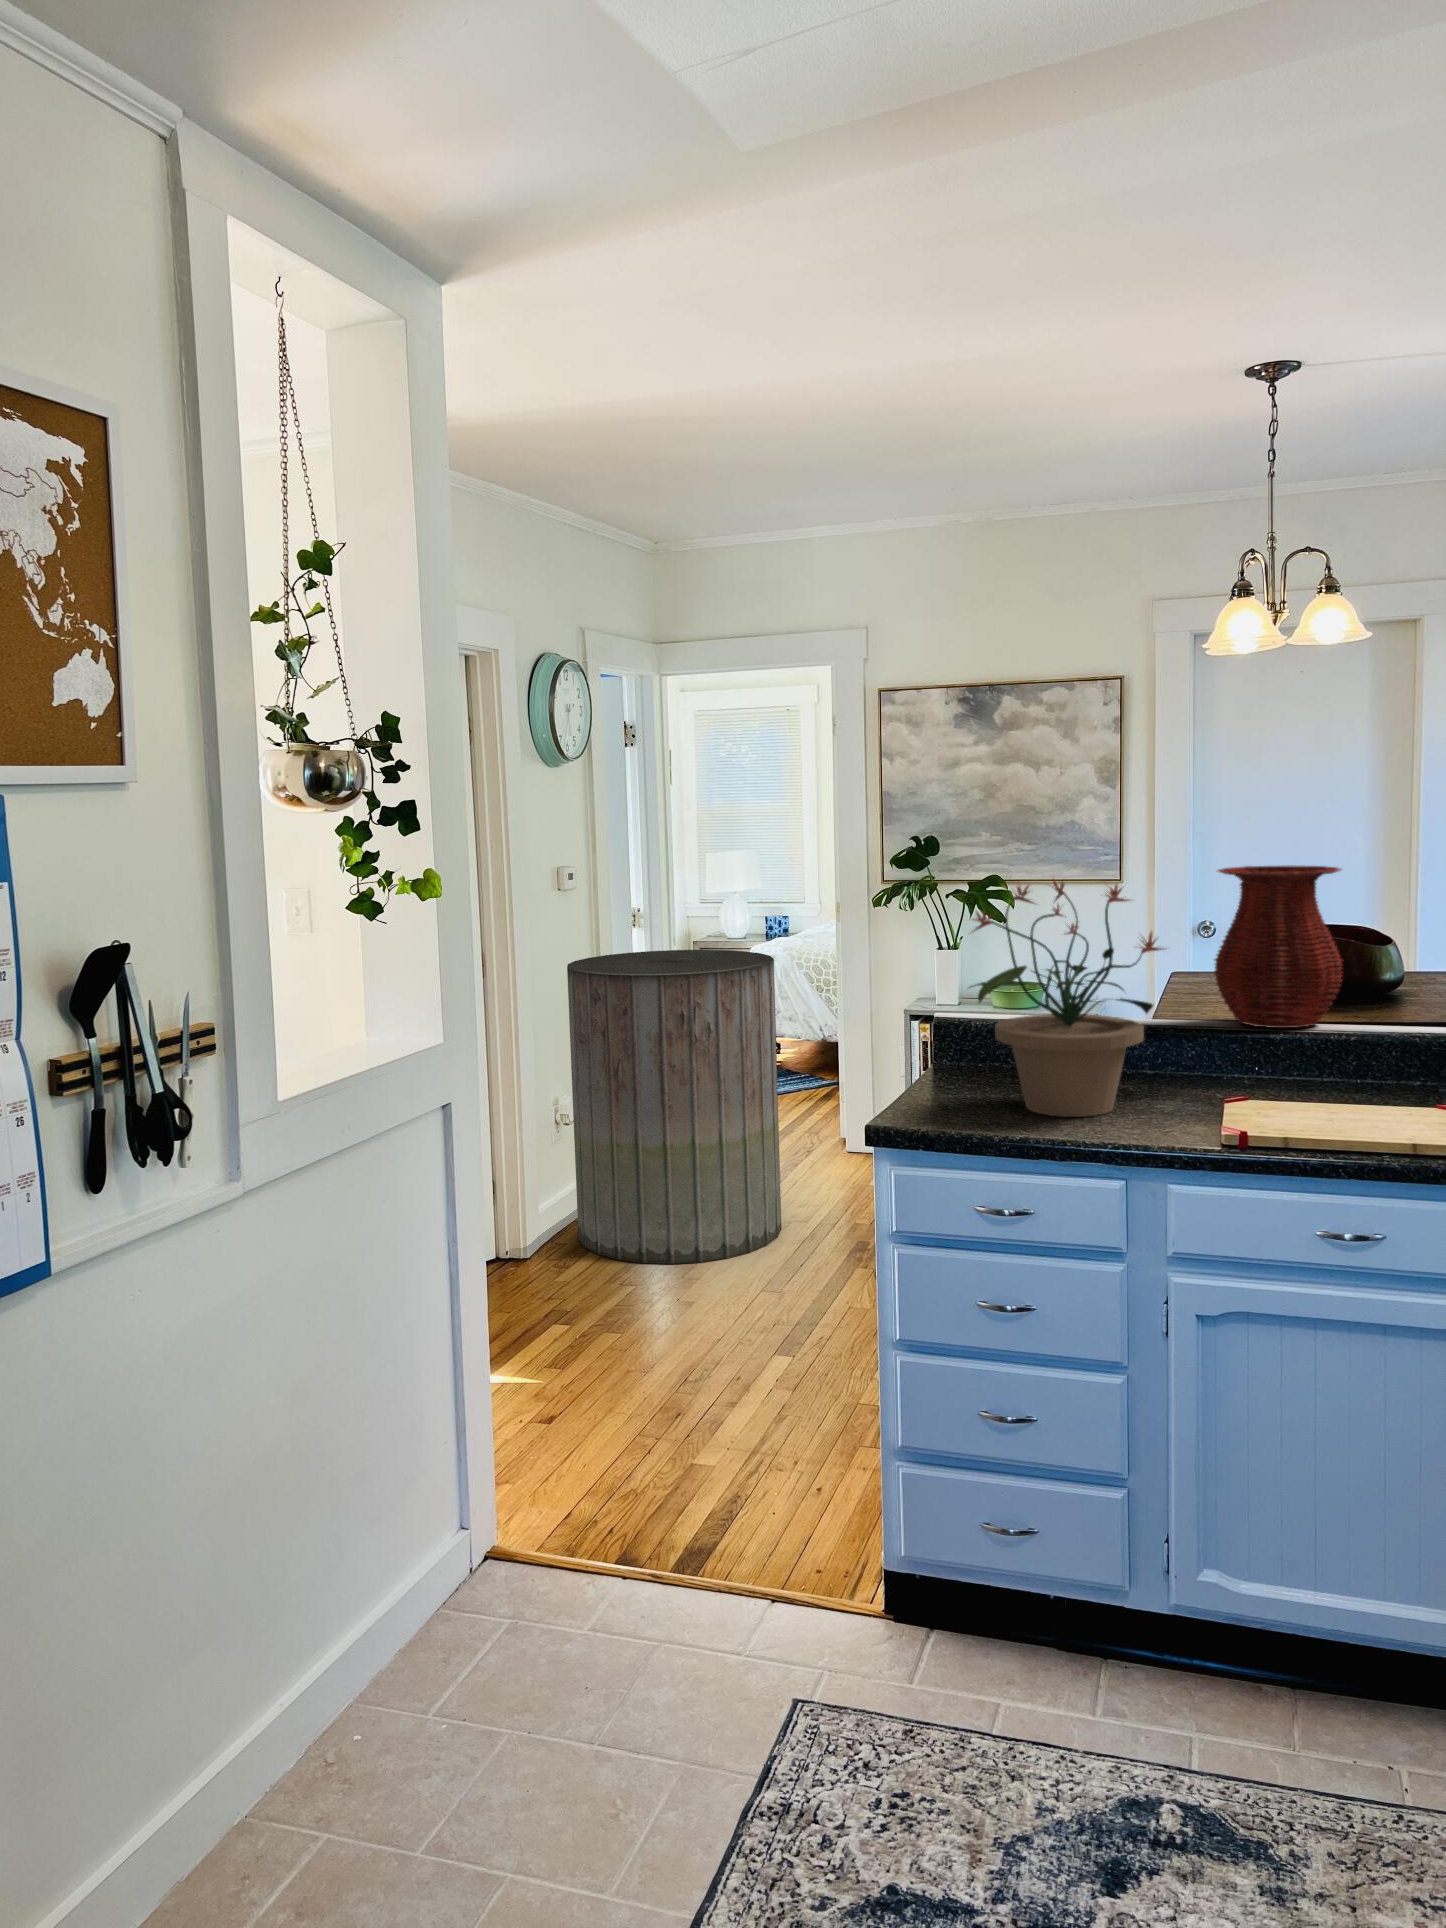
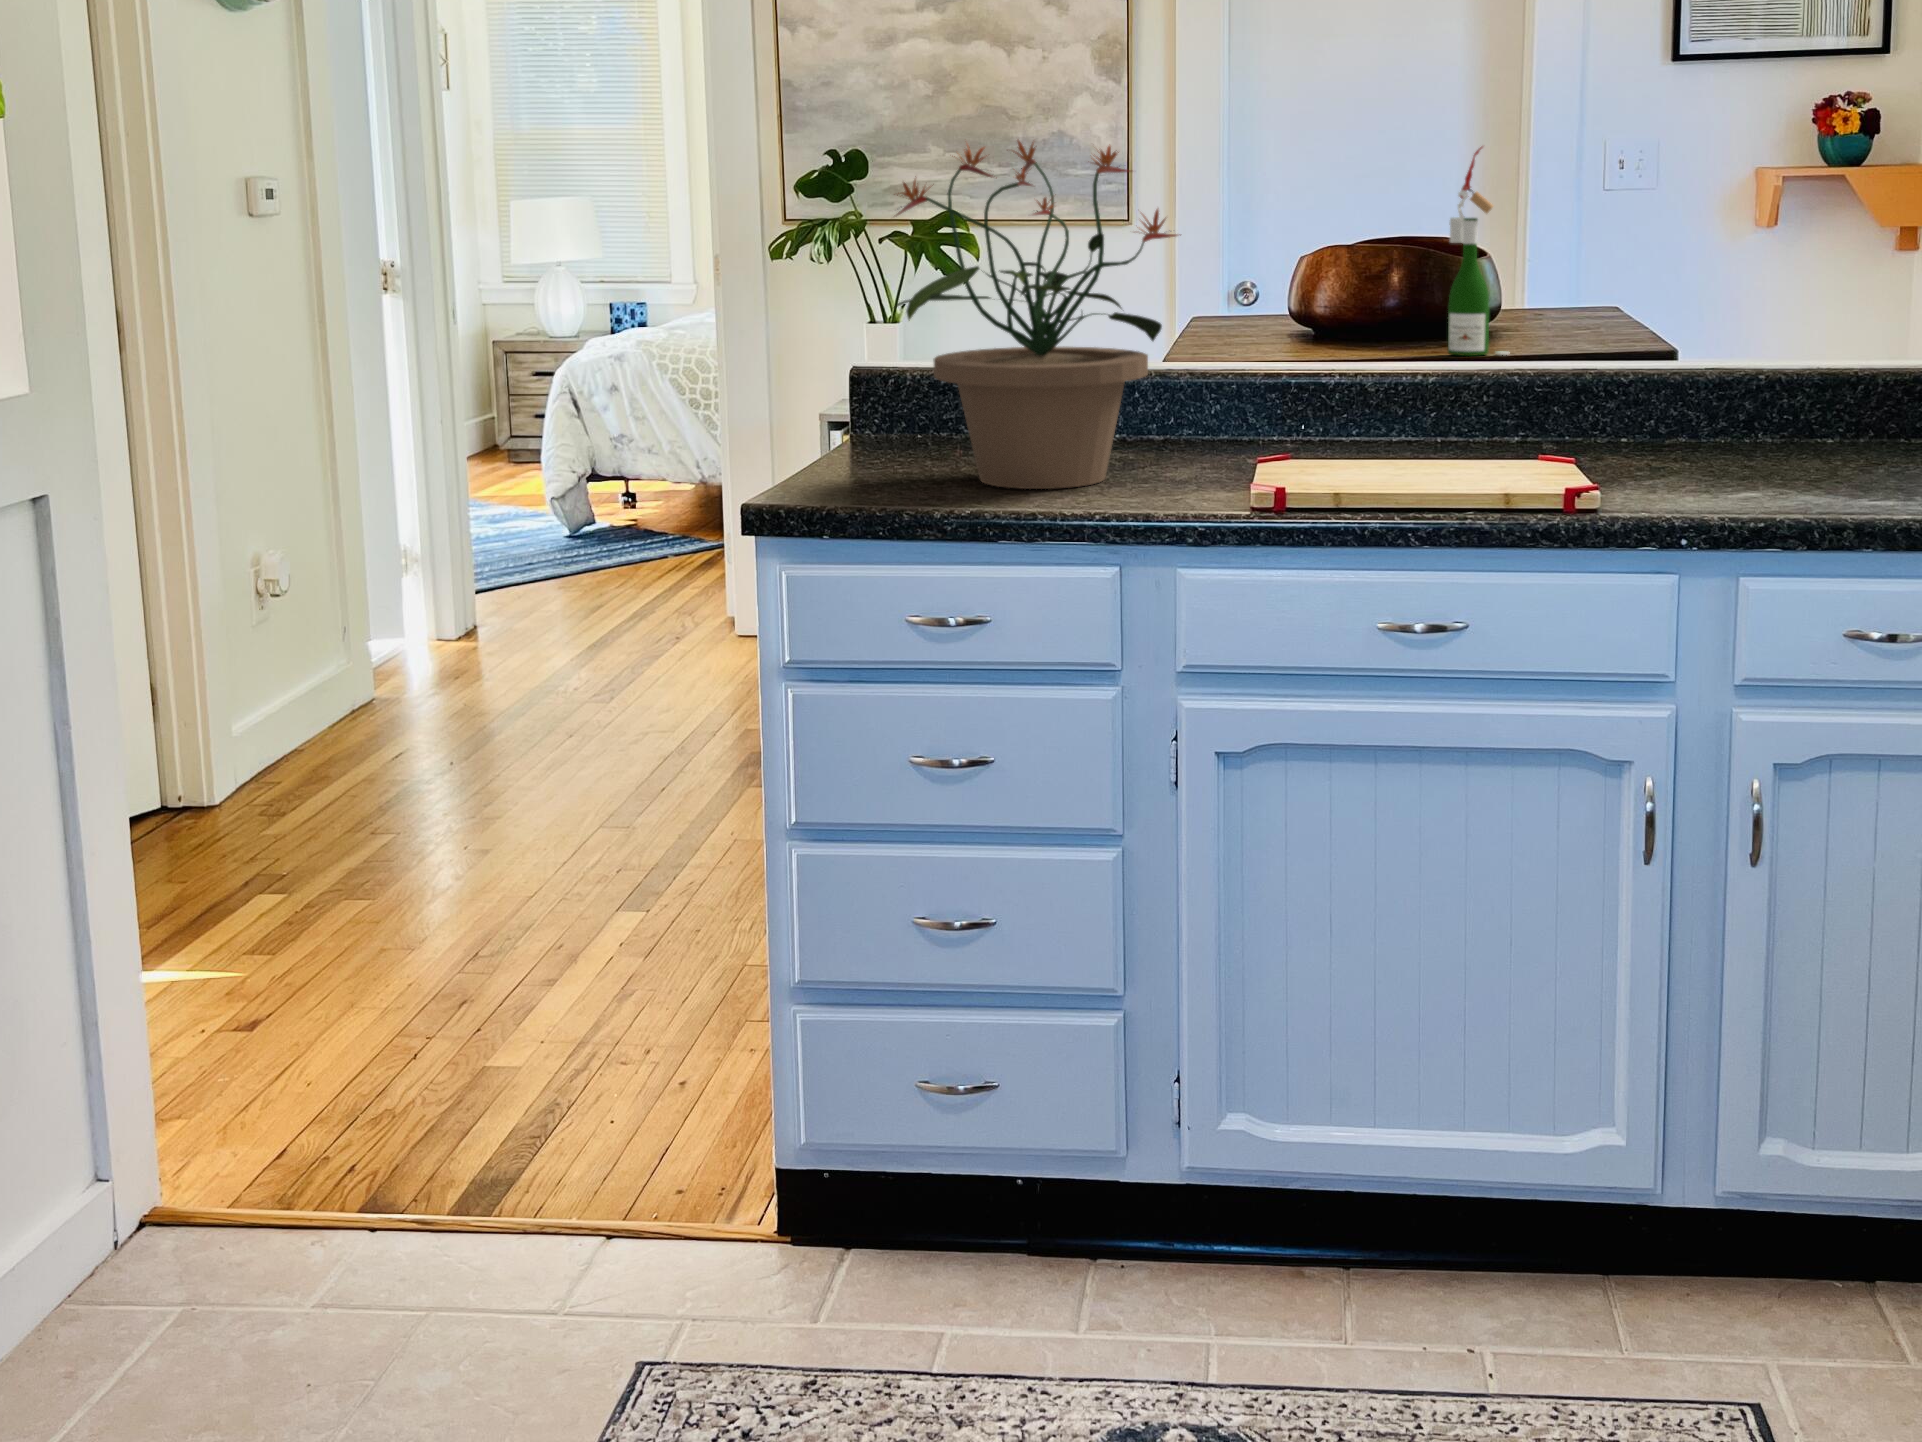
wine bottle: none [1361,864,1409,1011] -> present [1448,147,1508,356]
vase: present [1214,866,1342,1028] -> none [1248,140,1423,371]
trash can: present [567,950,781,1264] -> none [273,319,632,801]

